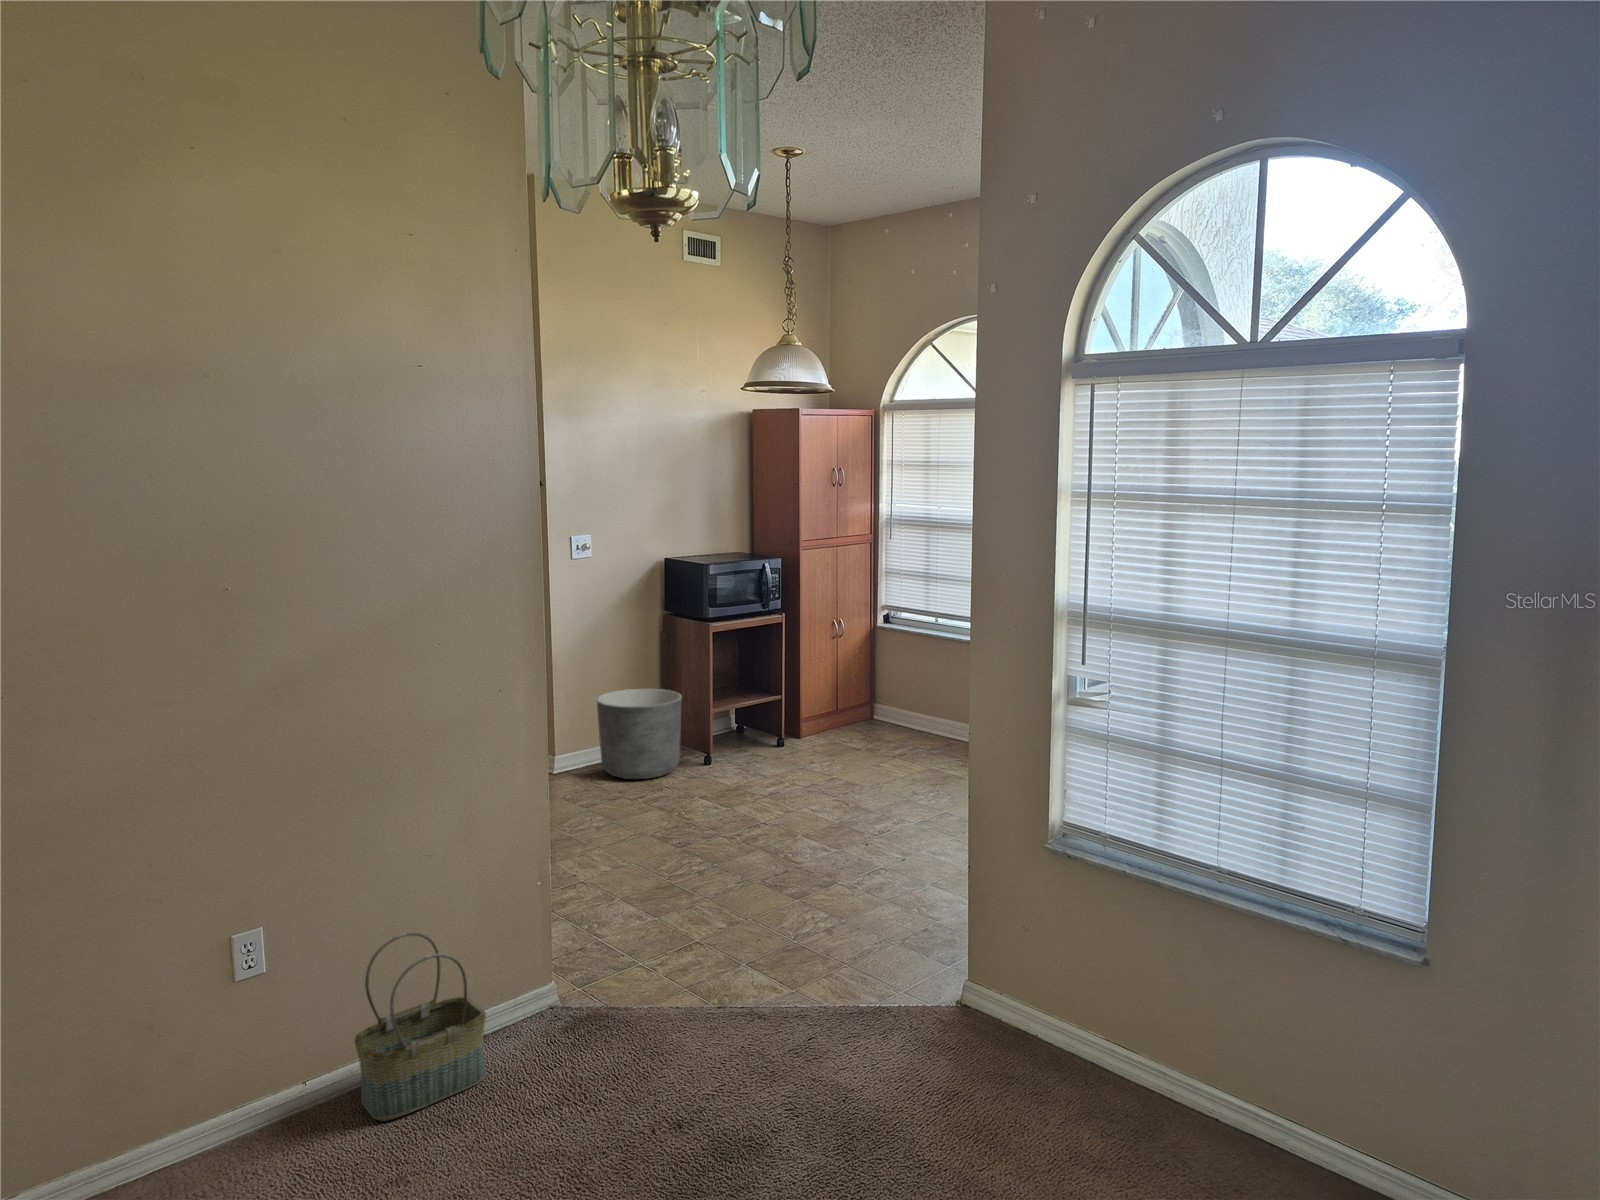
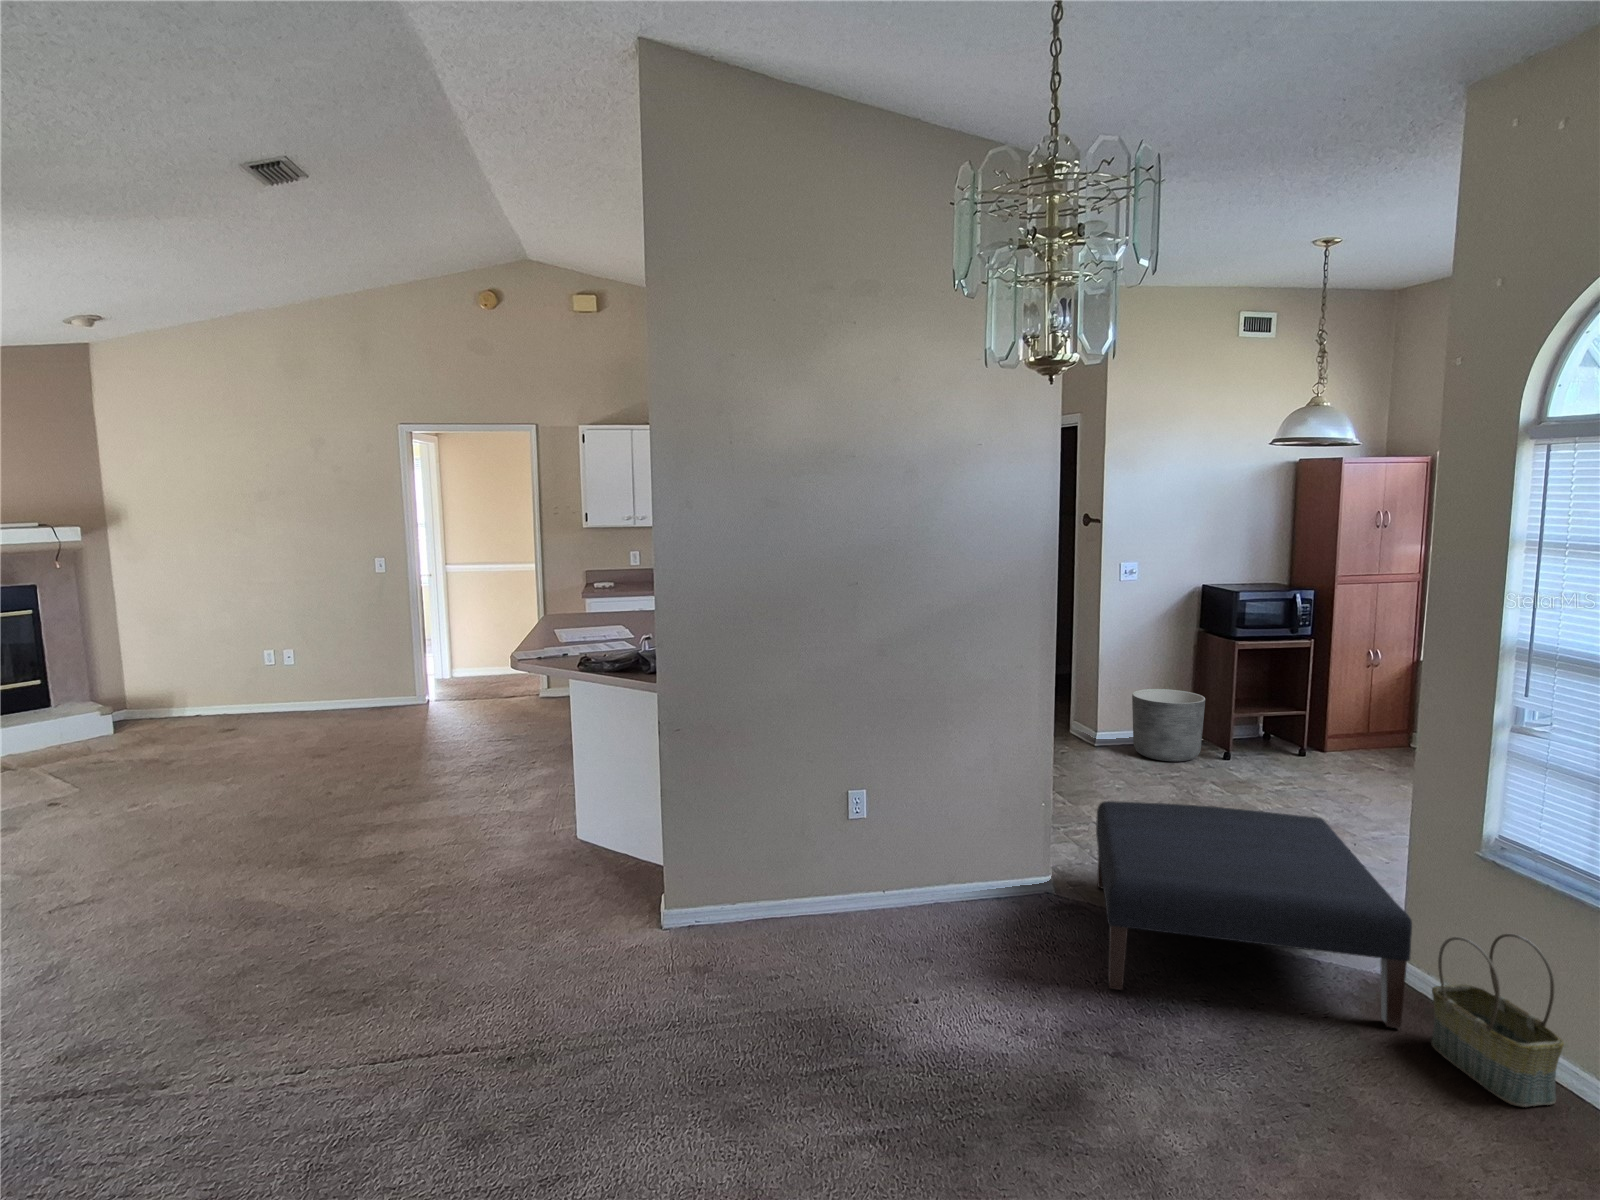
ottoman: none [608,828,998,1138] -> present [1096,801,1412,1028]
basket: present [355,932,486,1121] -> present [1431,934,1564,1107]

